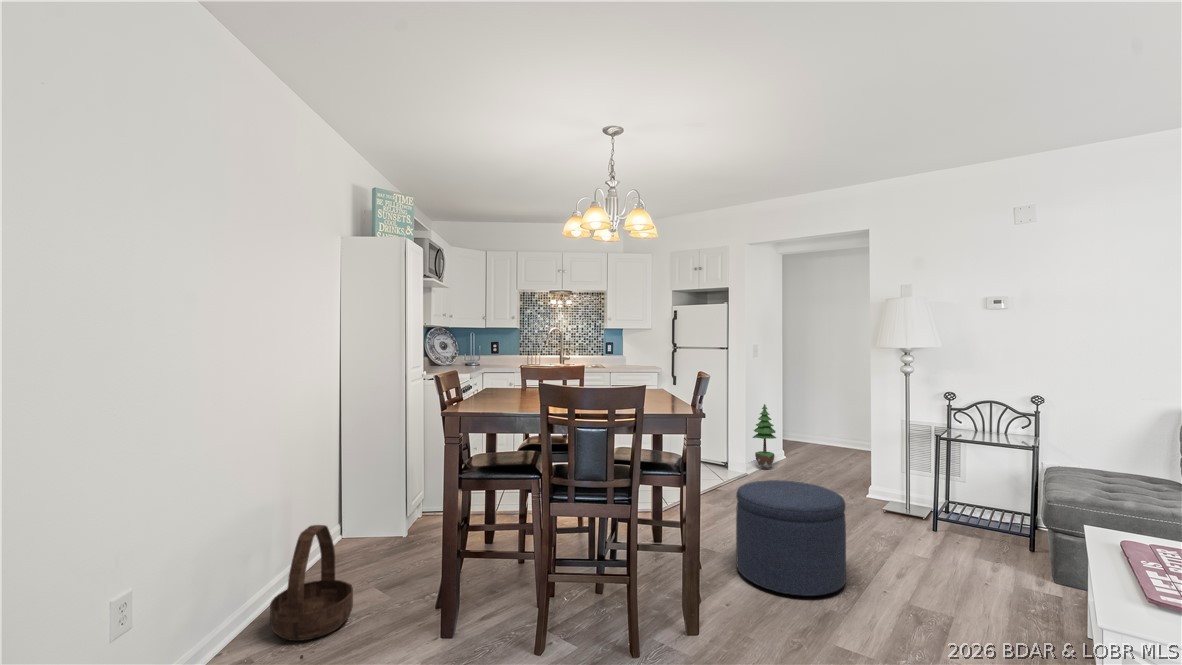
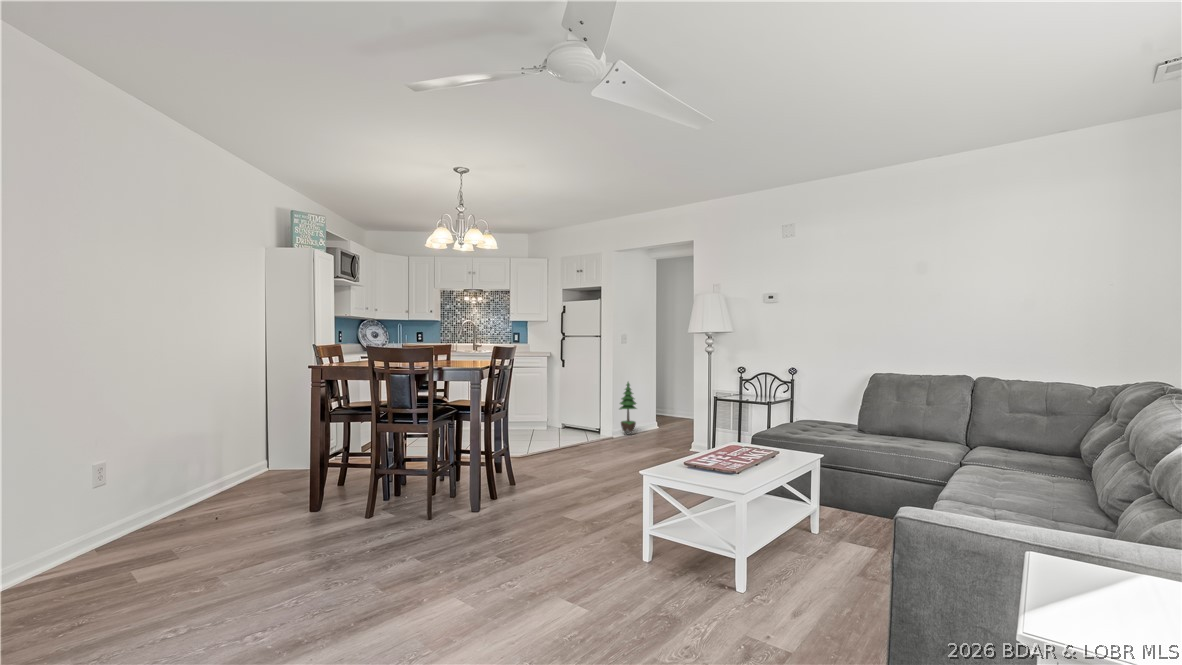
ottoman: present [736,480,846,596] -> none [530,424,602,494]
basket: present [270,525,353,641] -> none [194,440,252,510]

